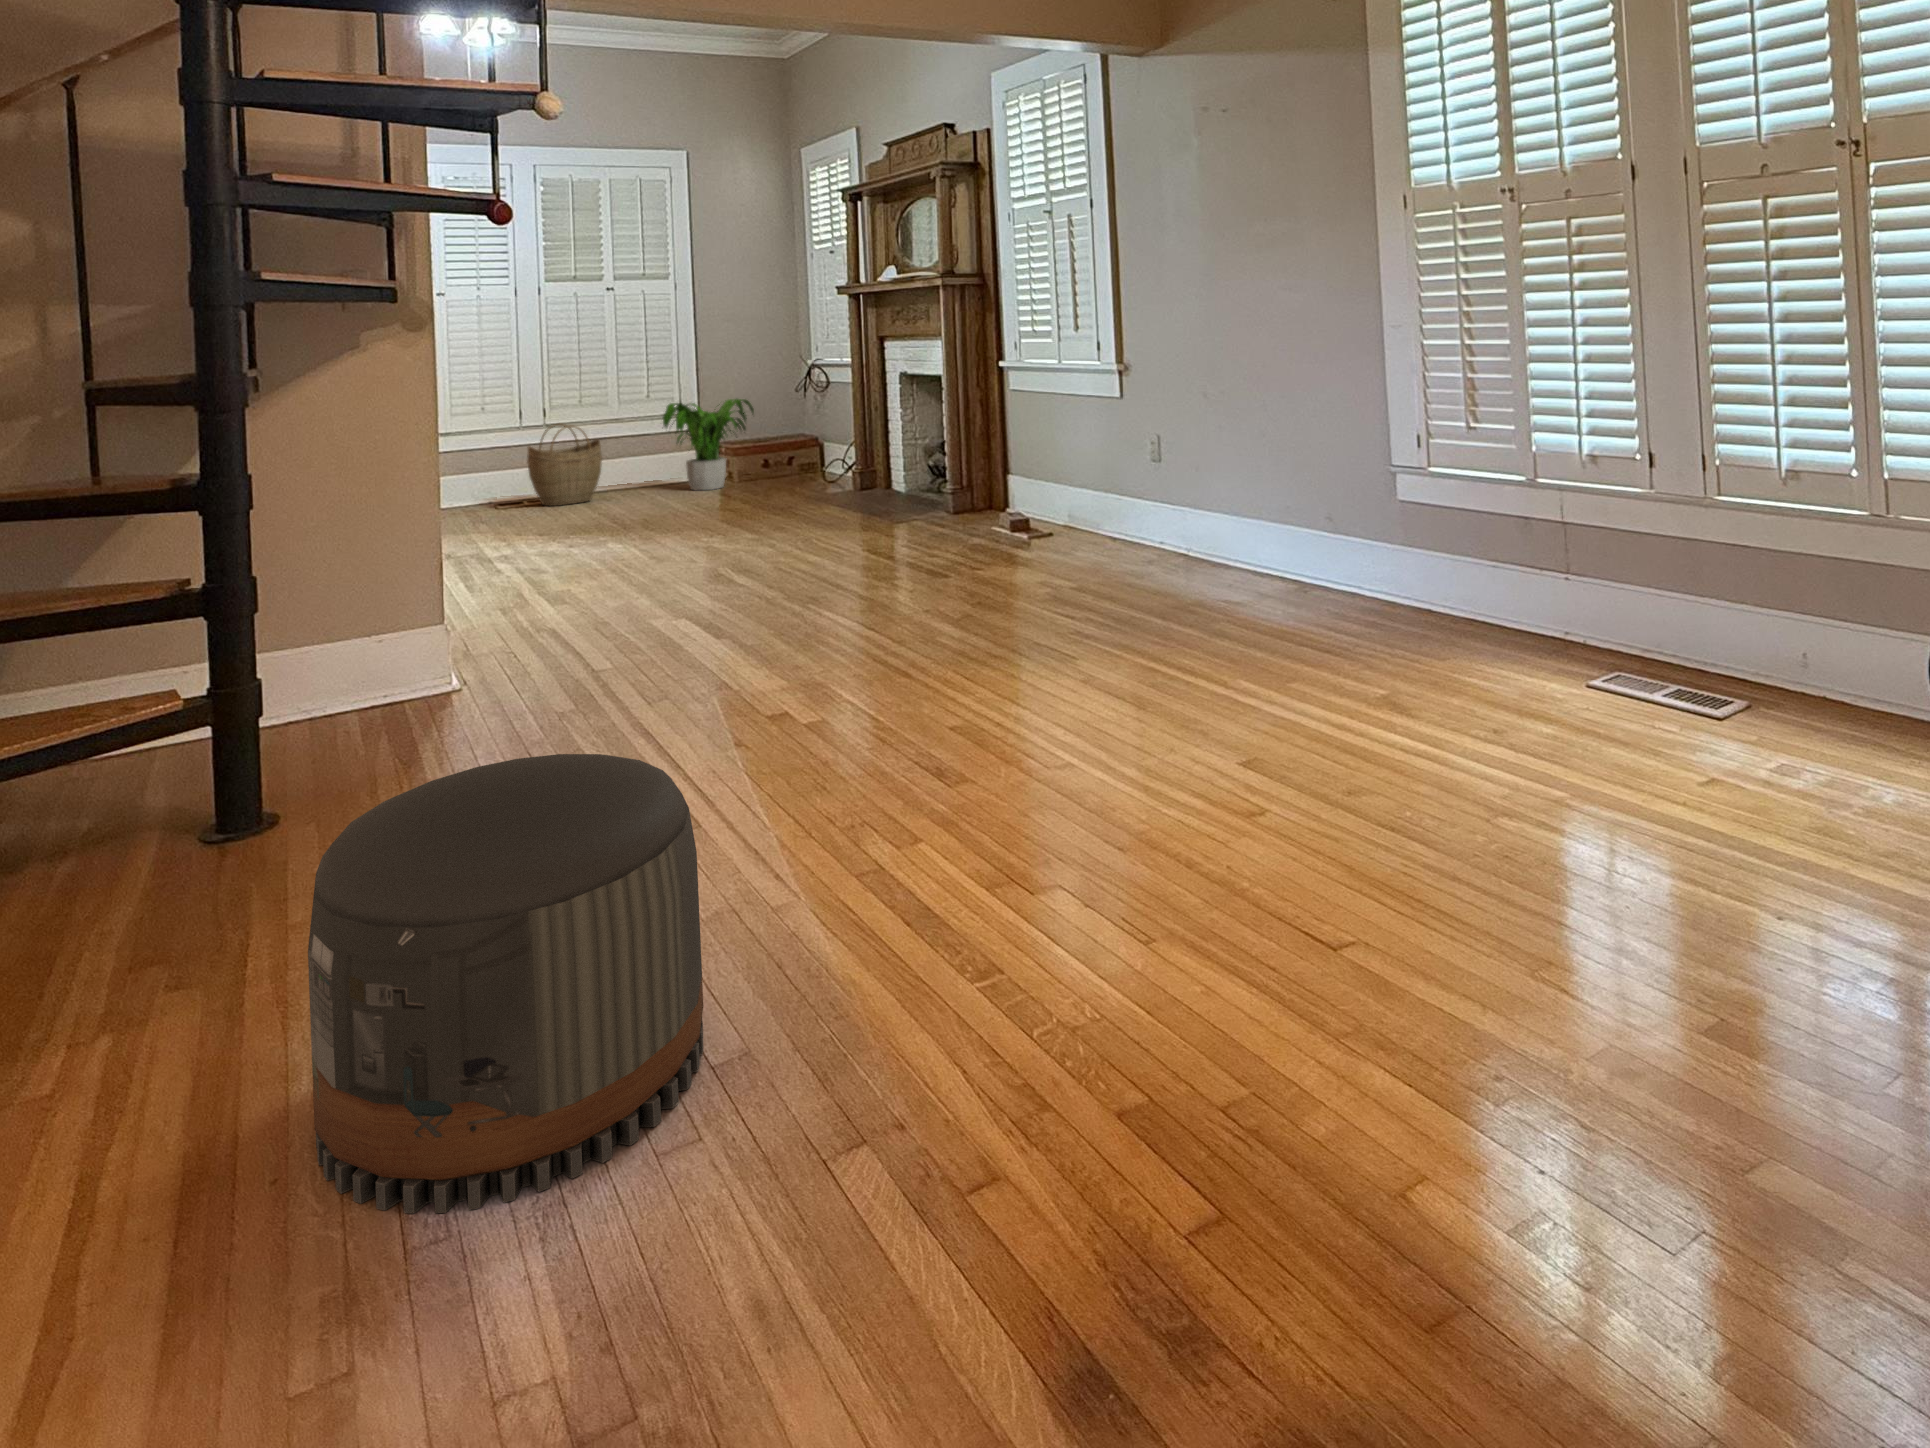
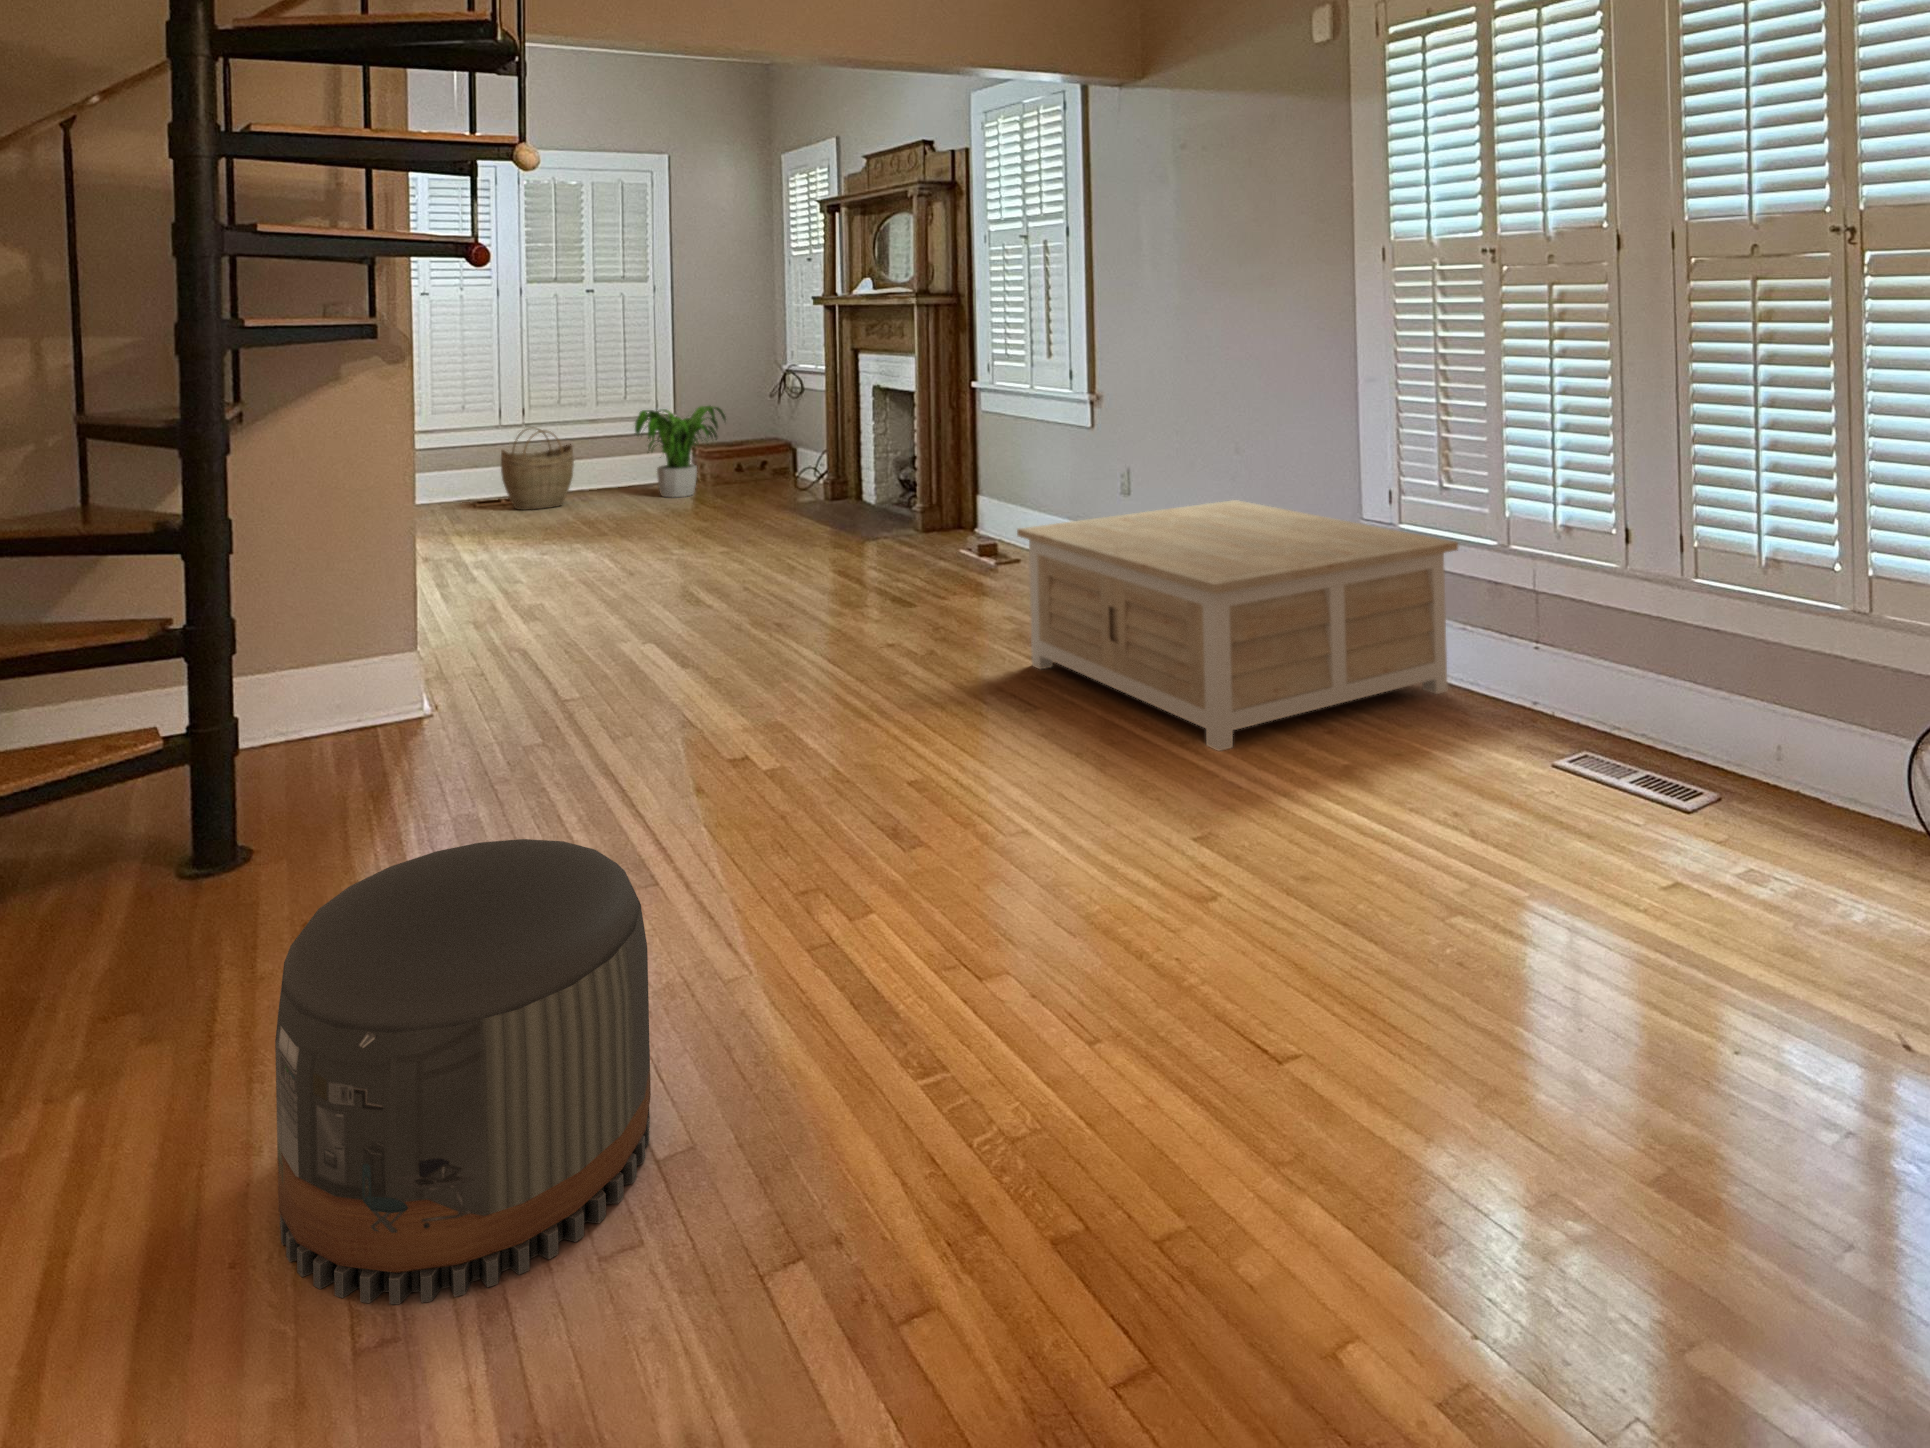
coffee table: none [1051,454,1485,685] -> present [1017,500,1458,751]

